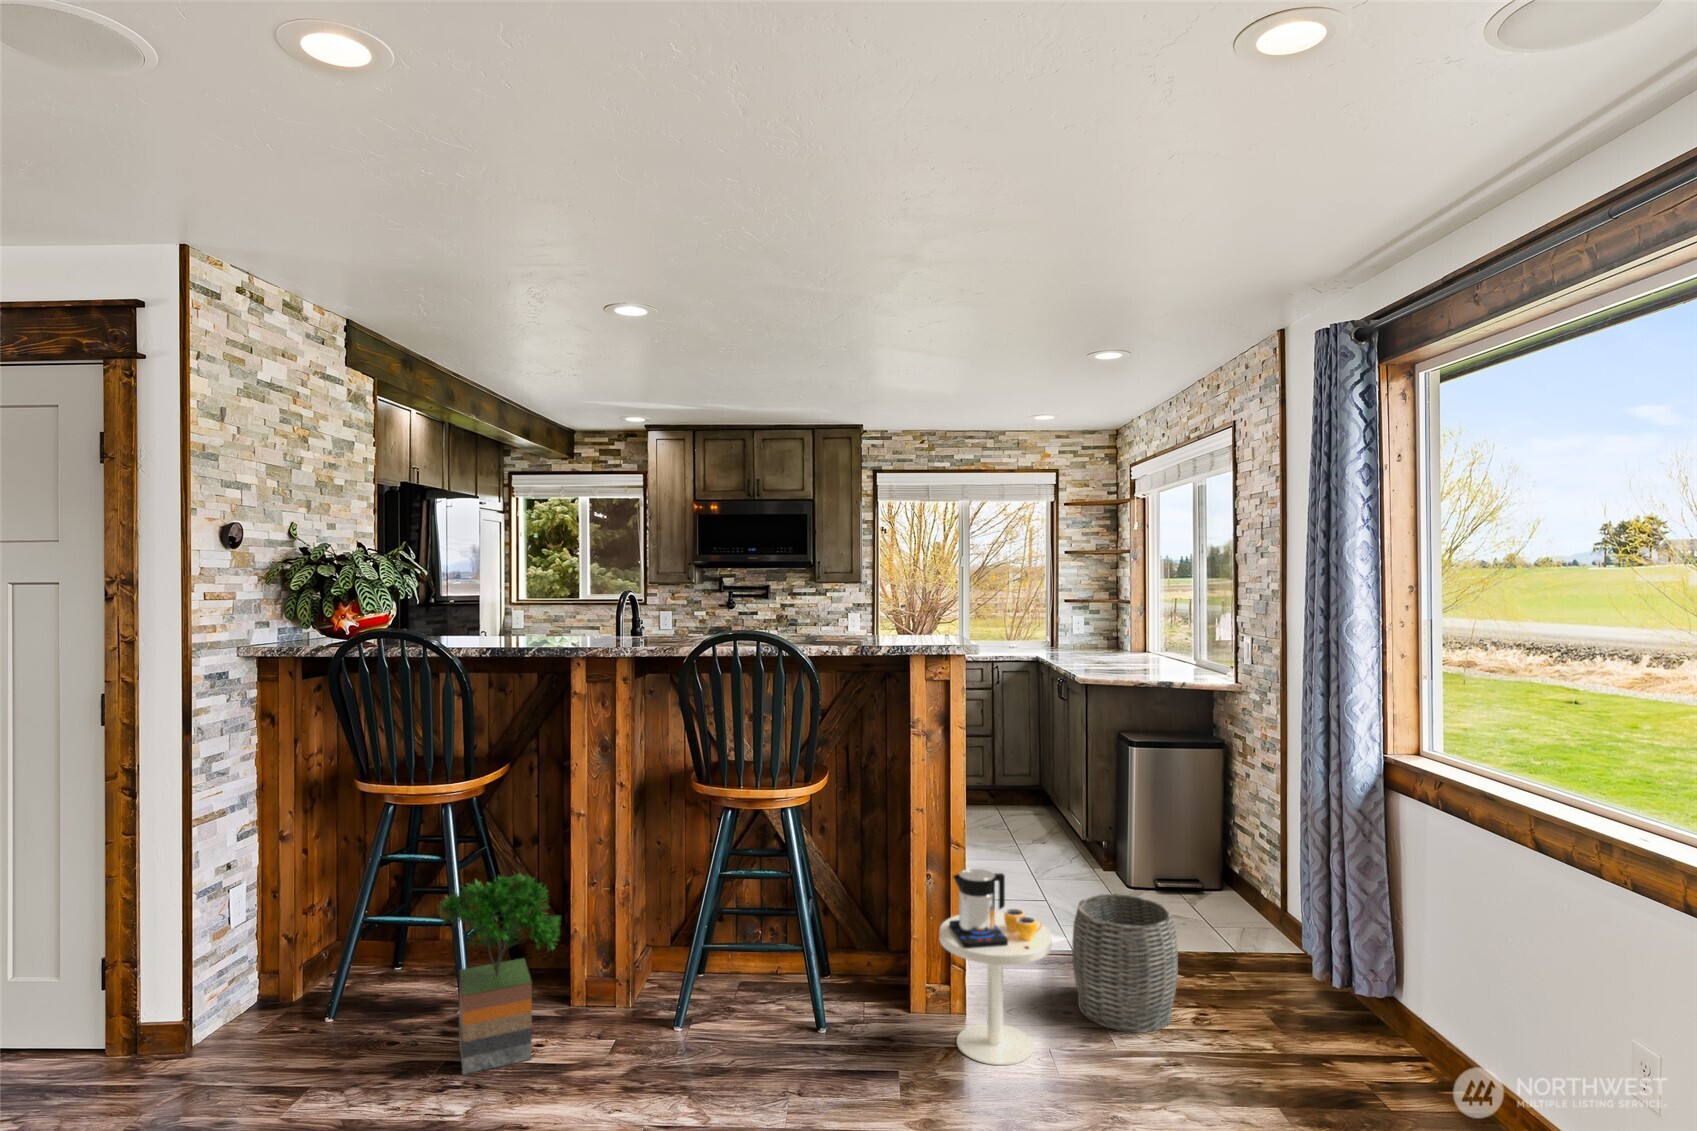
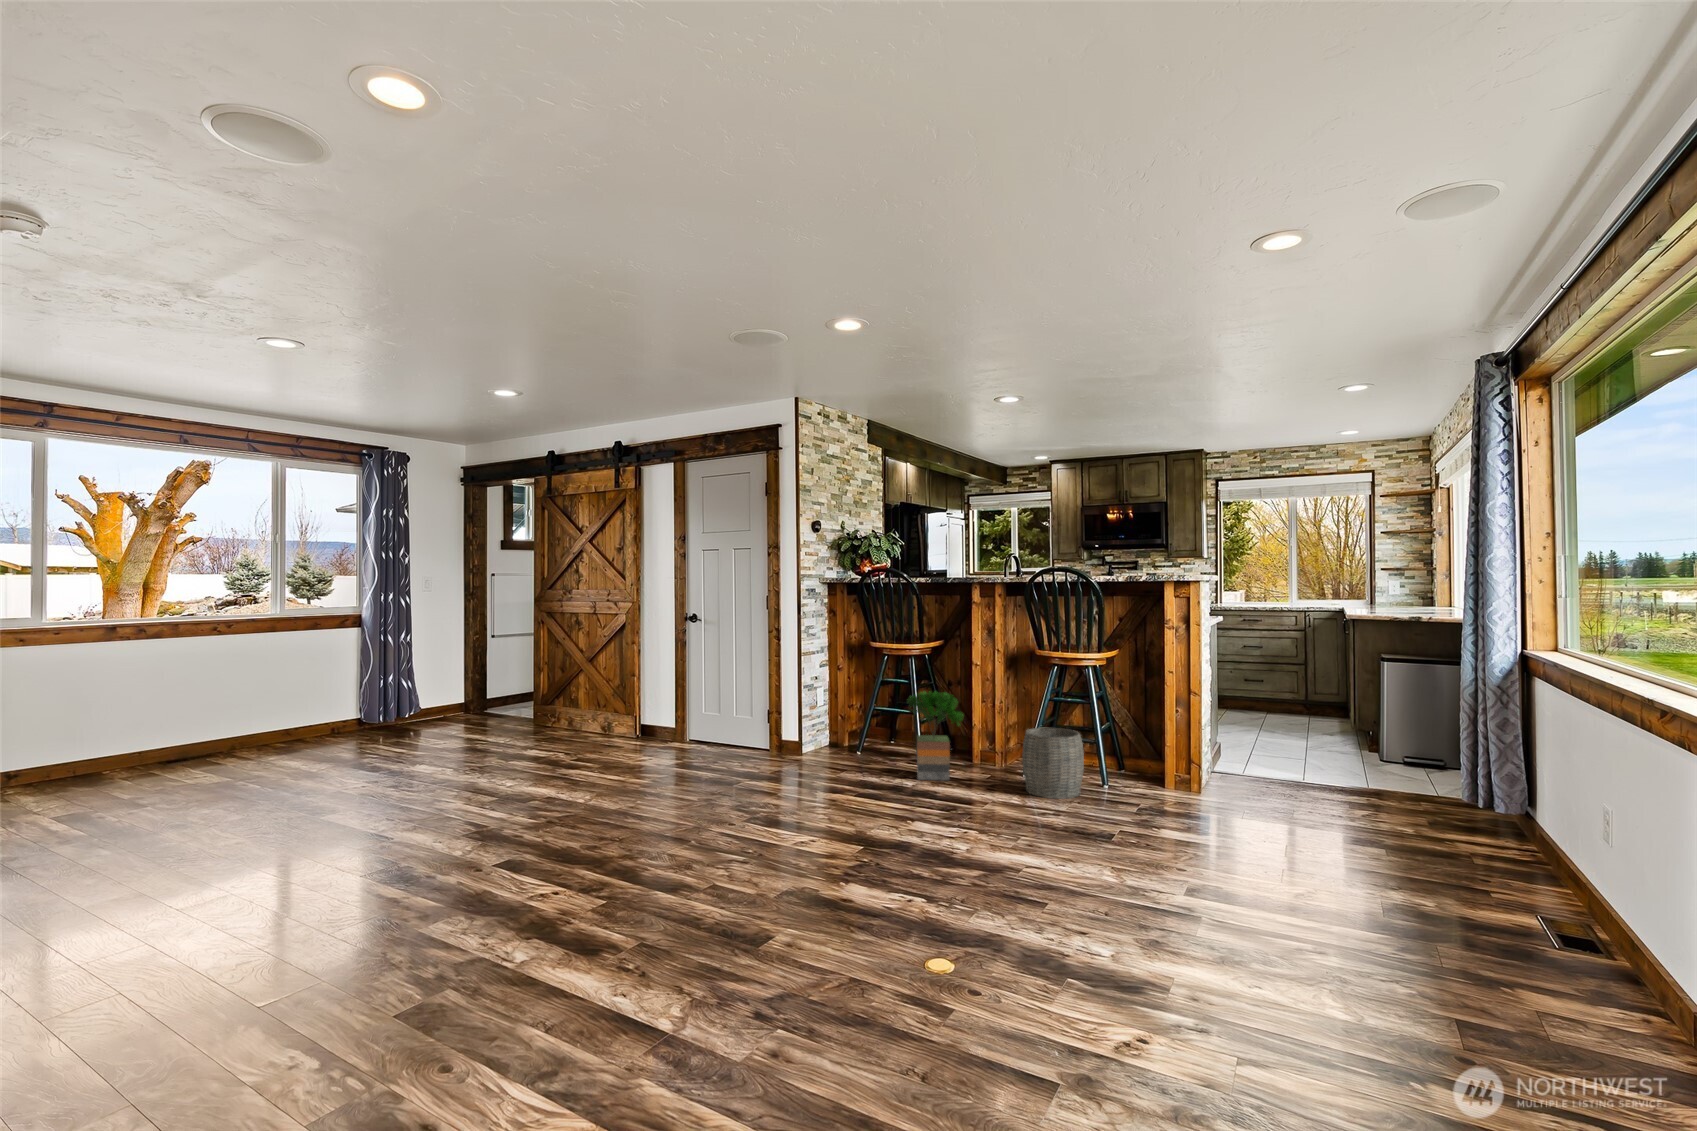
side table: present [940,869,1052,1065] -> none [1173,707,1246,818]
woven basket: present [1072,894,1178,1033] -> present [1022,728,1084,799]

